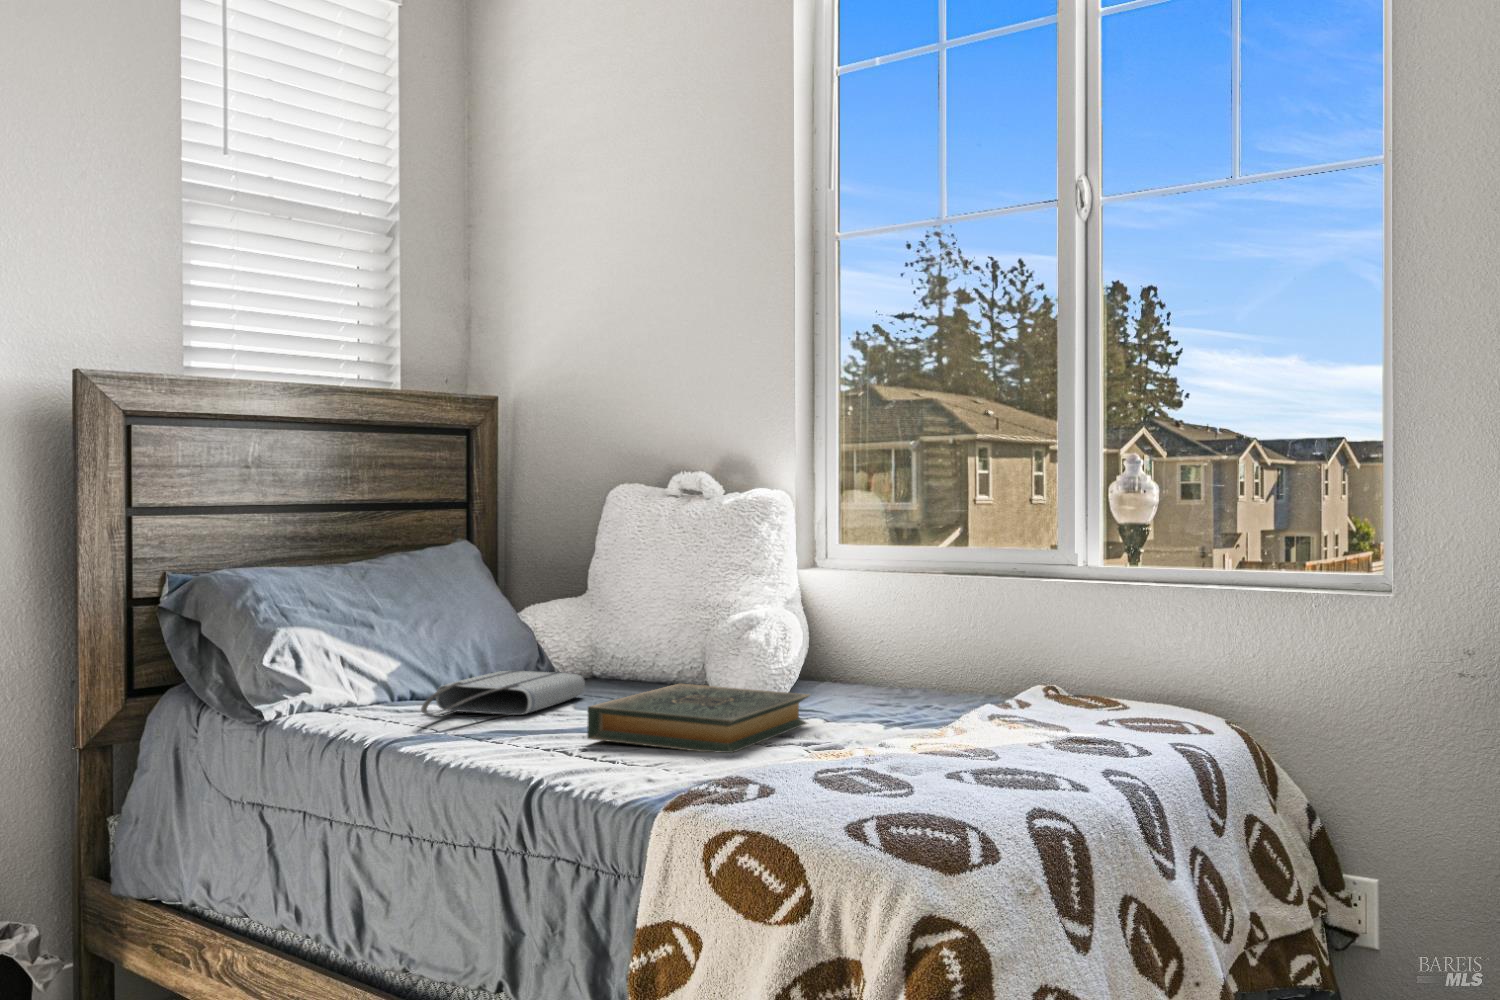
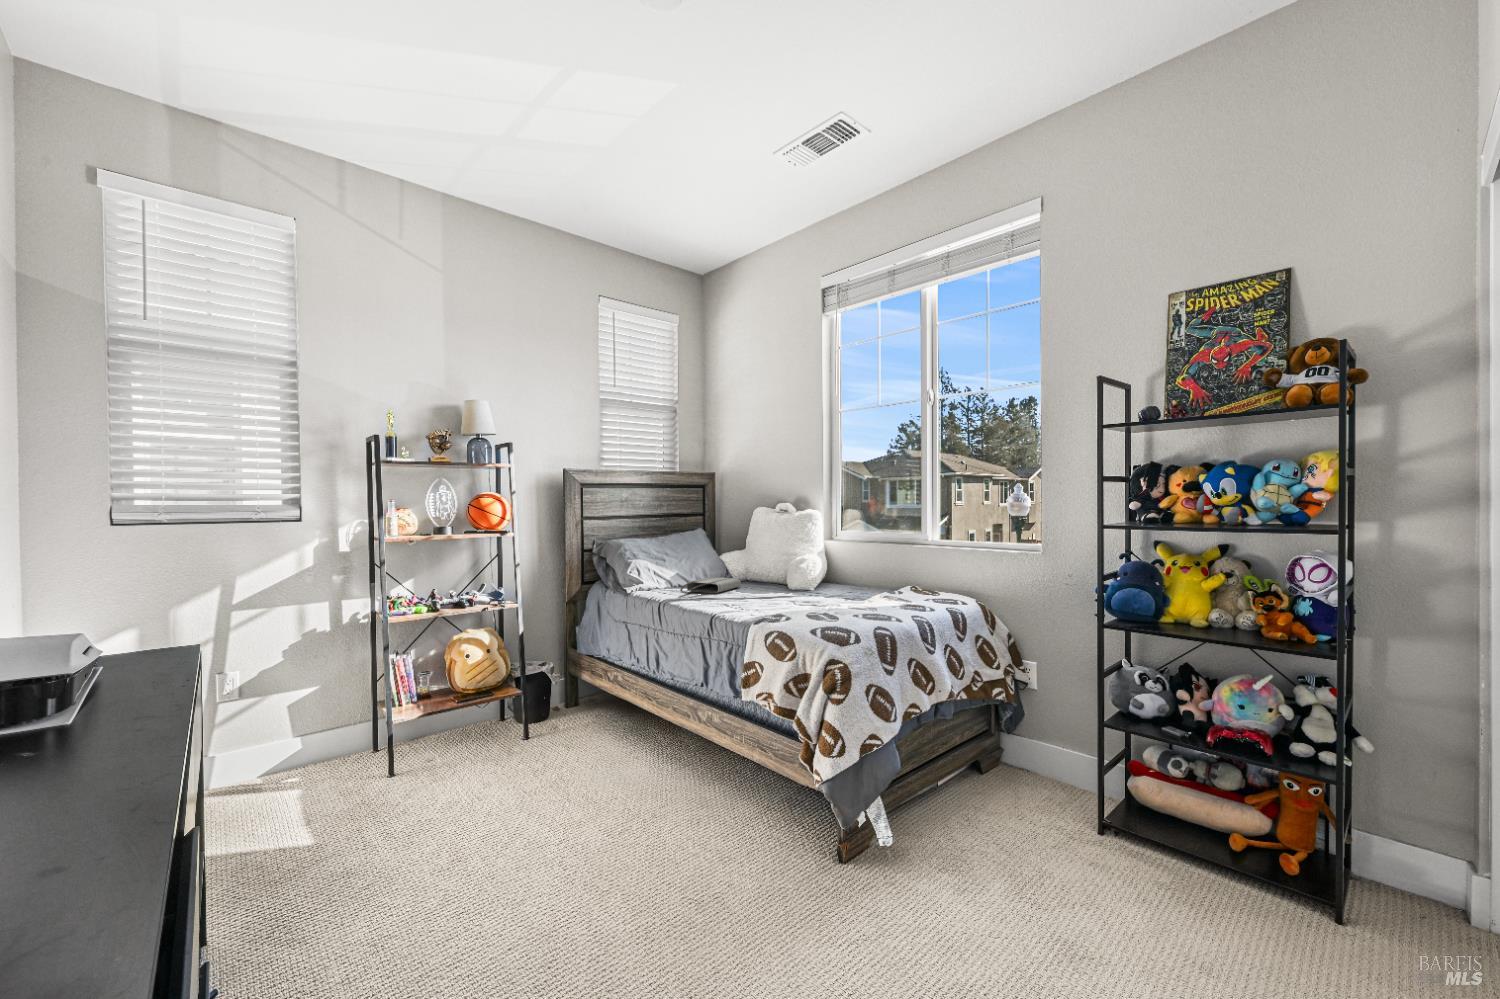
hardback book: present [587,684,810,753] -> none [735,583,818,608]

